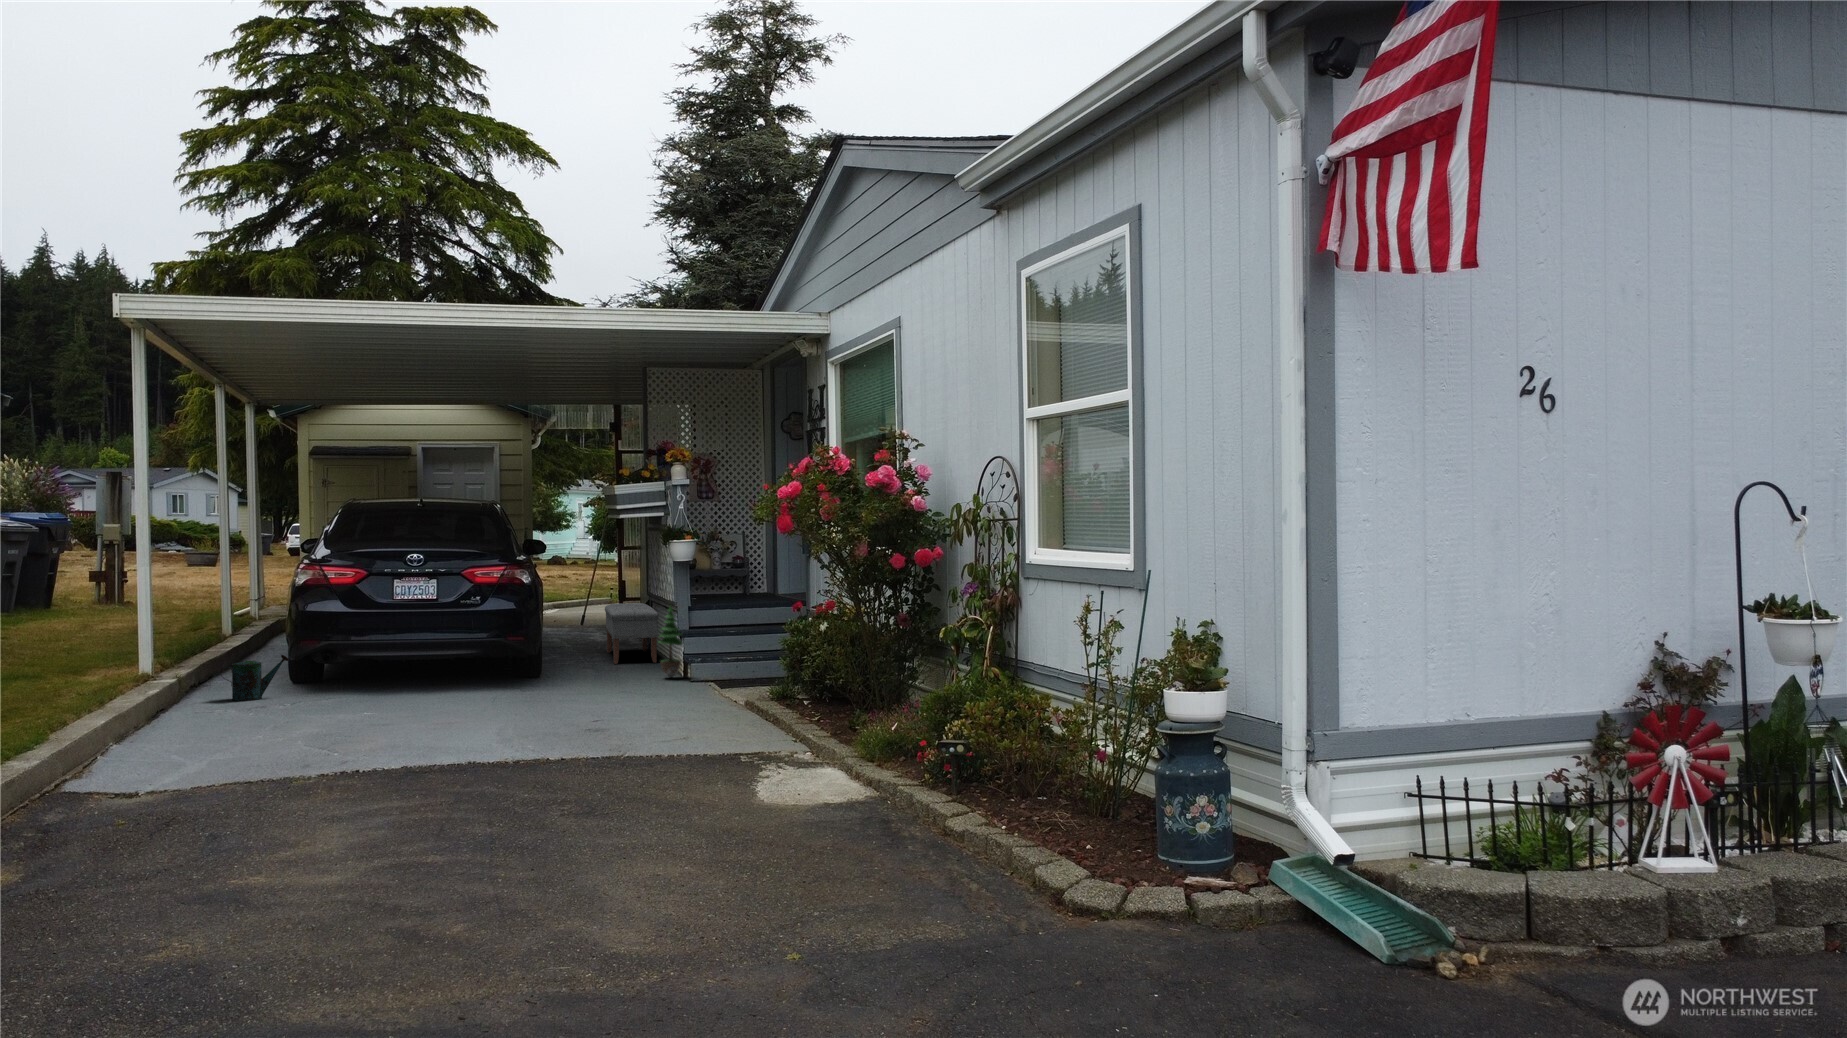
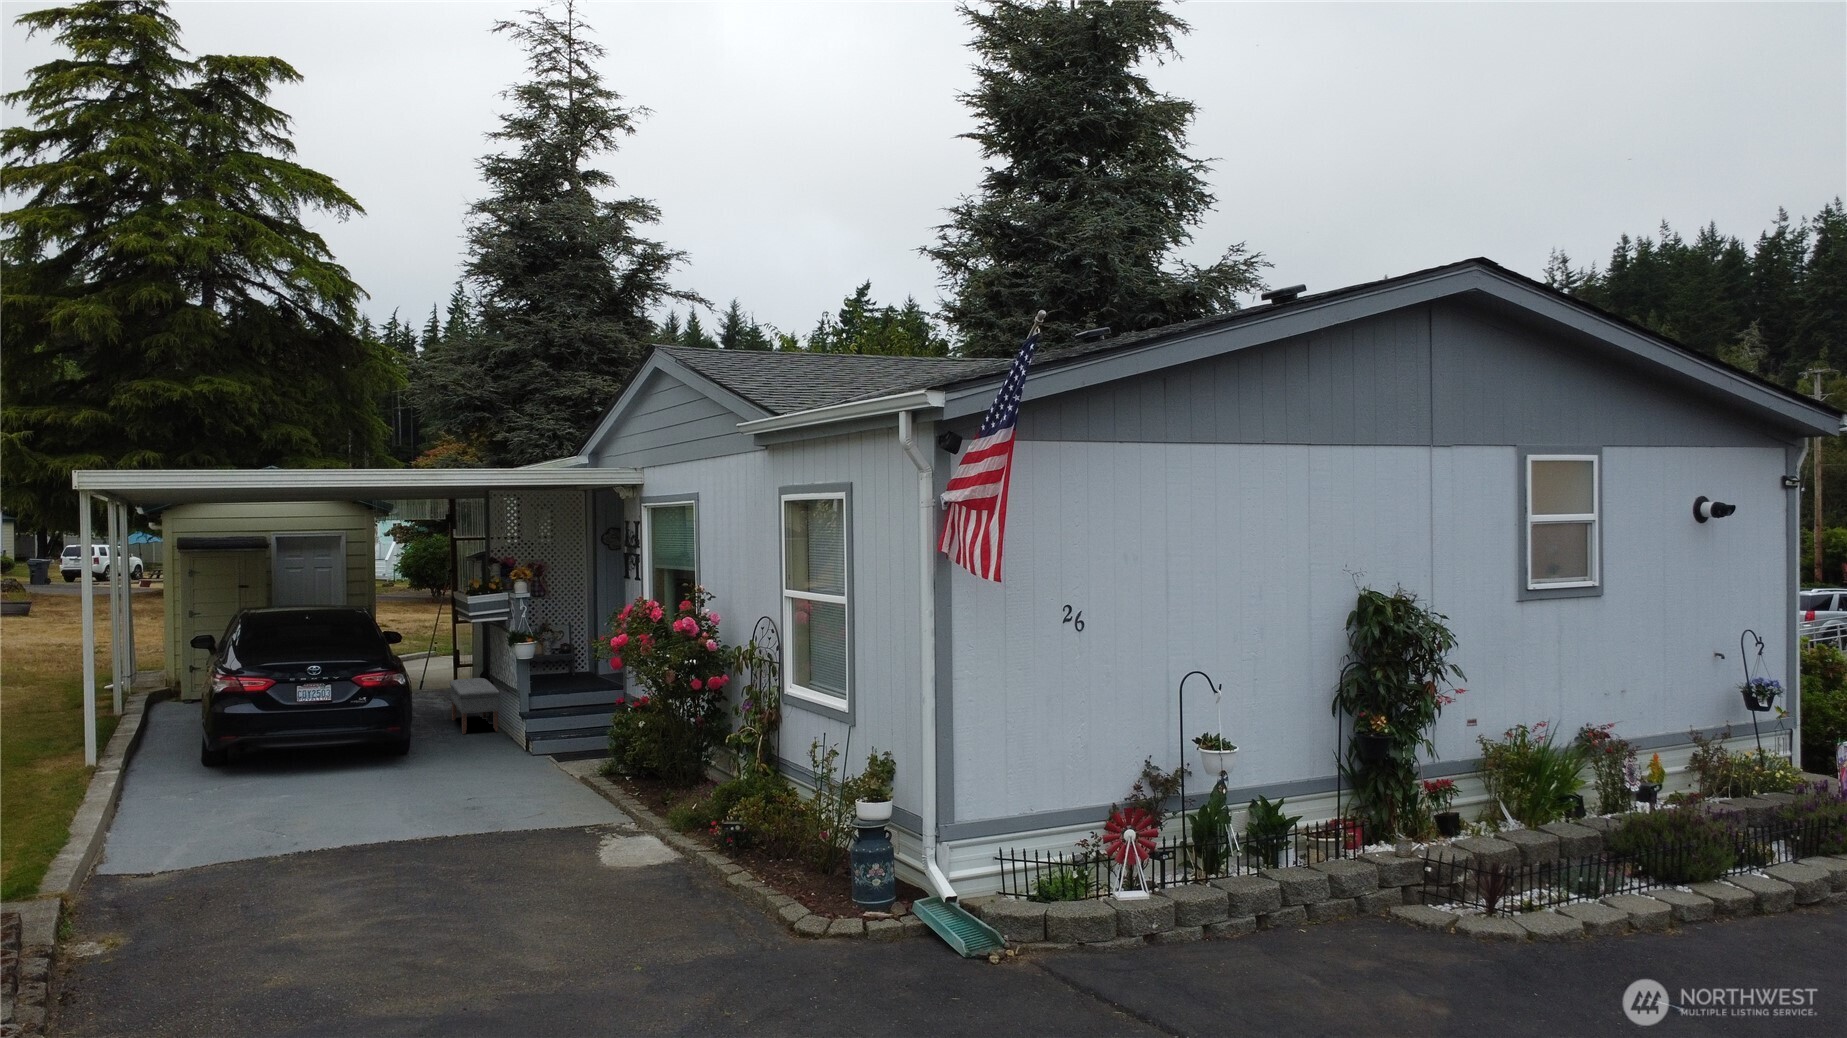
potted tree: present [659,607,683,678] -> none [503,691,525,749]
watering can: present [221,655,289,701] -> none [149,745,204,784]

